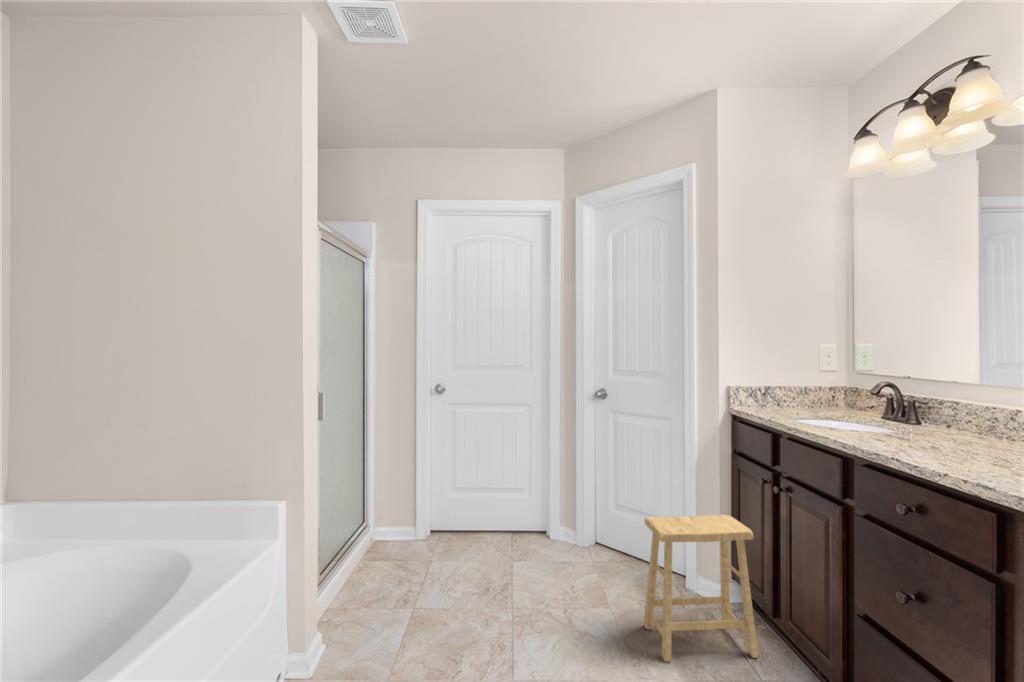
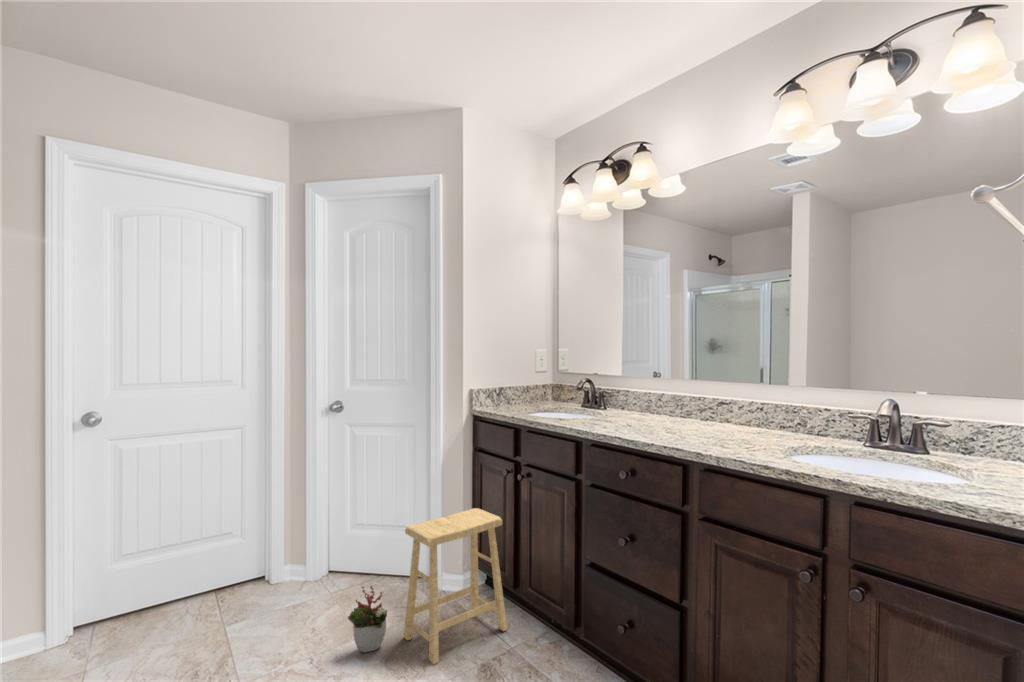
decorative plant: none [590,563,627,627] -> present [348,586,387,652]

